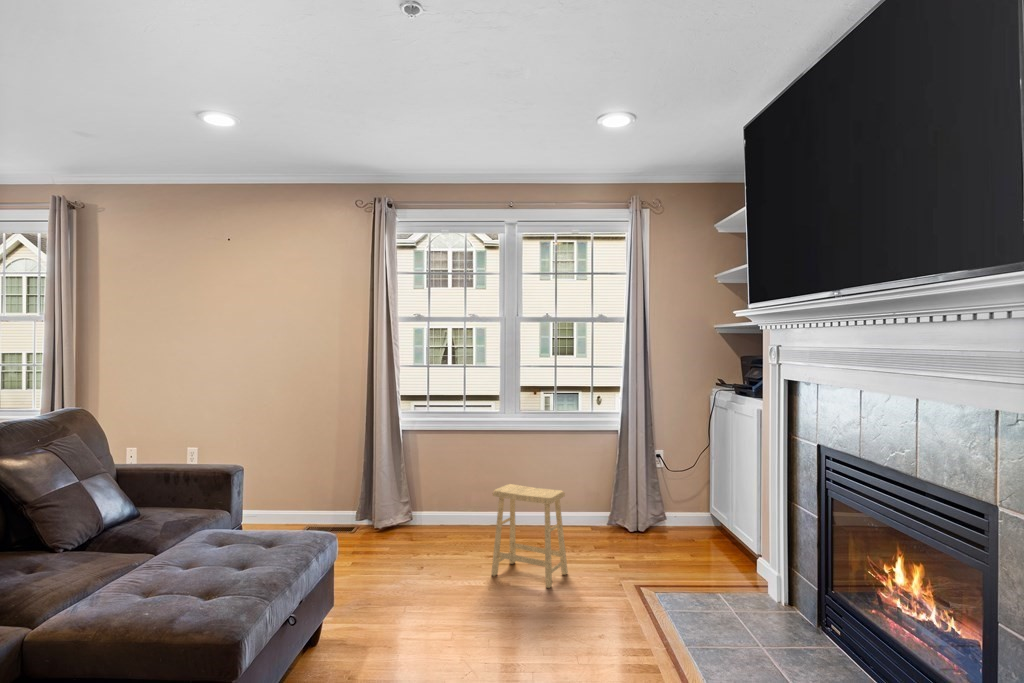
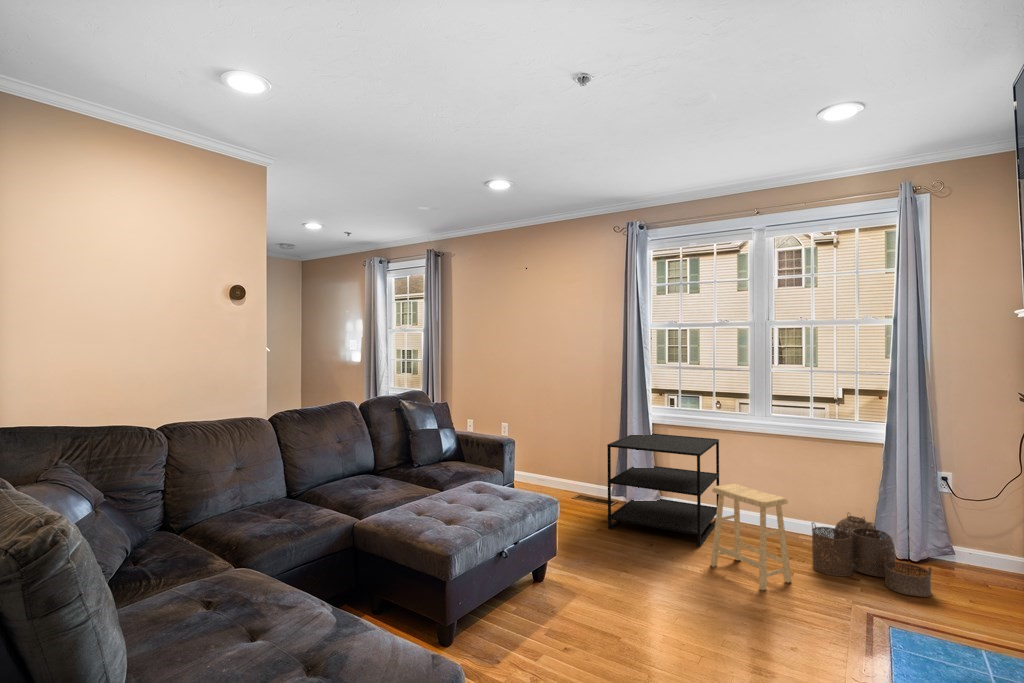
side table: none [365,441,475,560] -> present [607,433,719,547]
woven basket: none [573,497,668,562] -> present [812,516,932,597]

